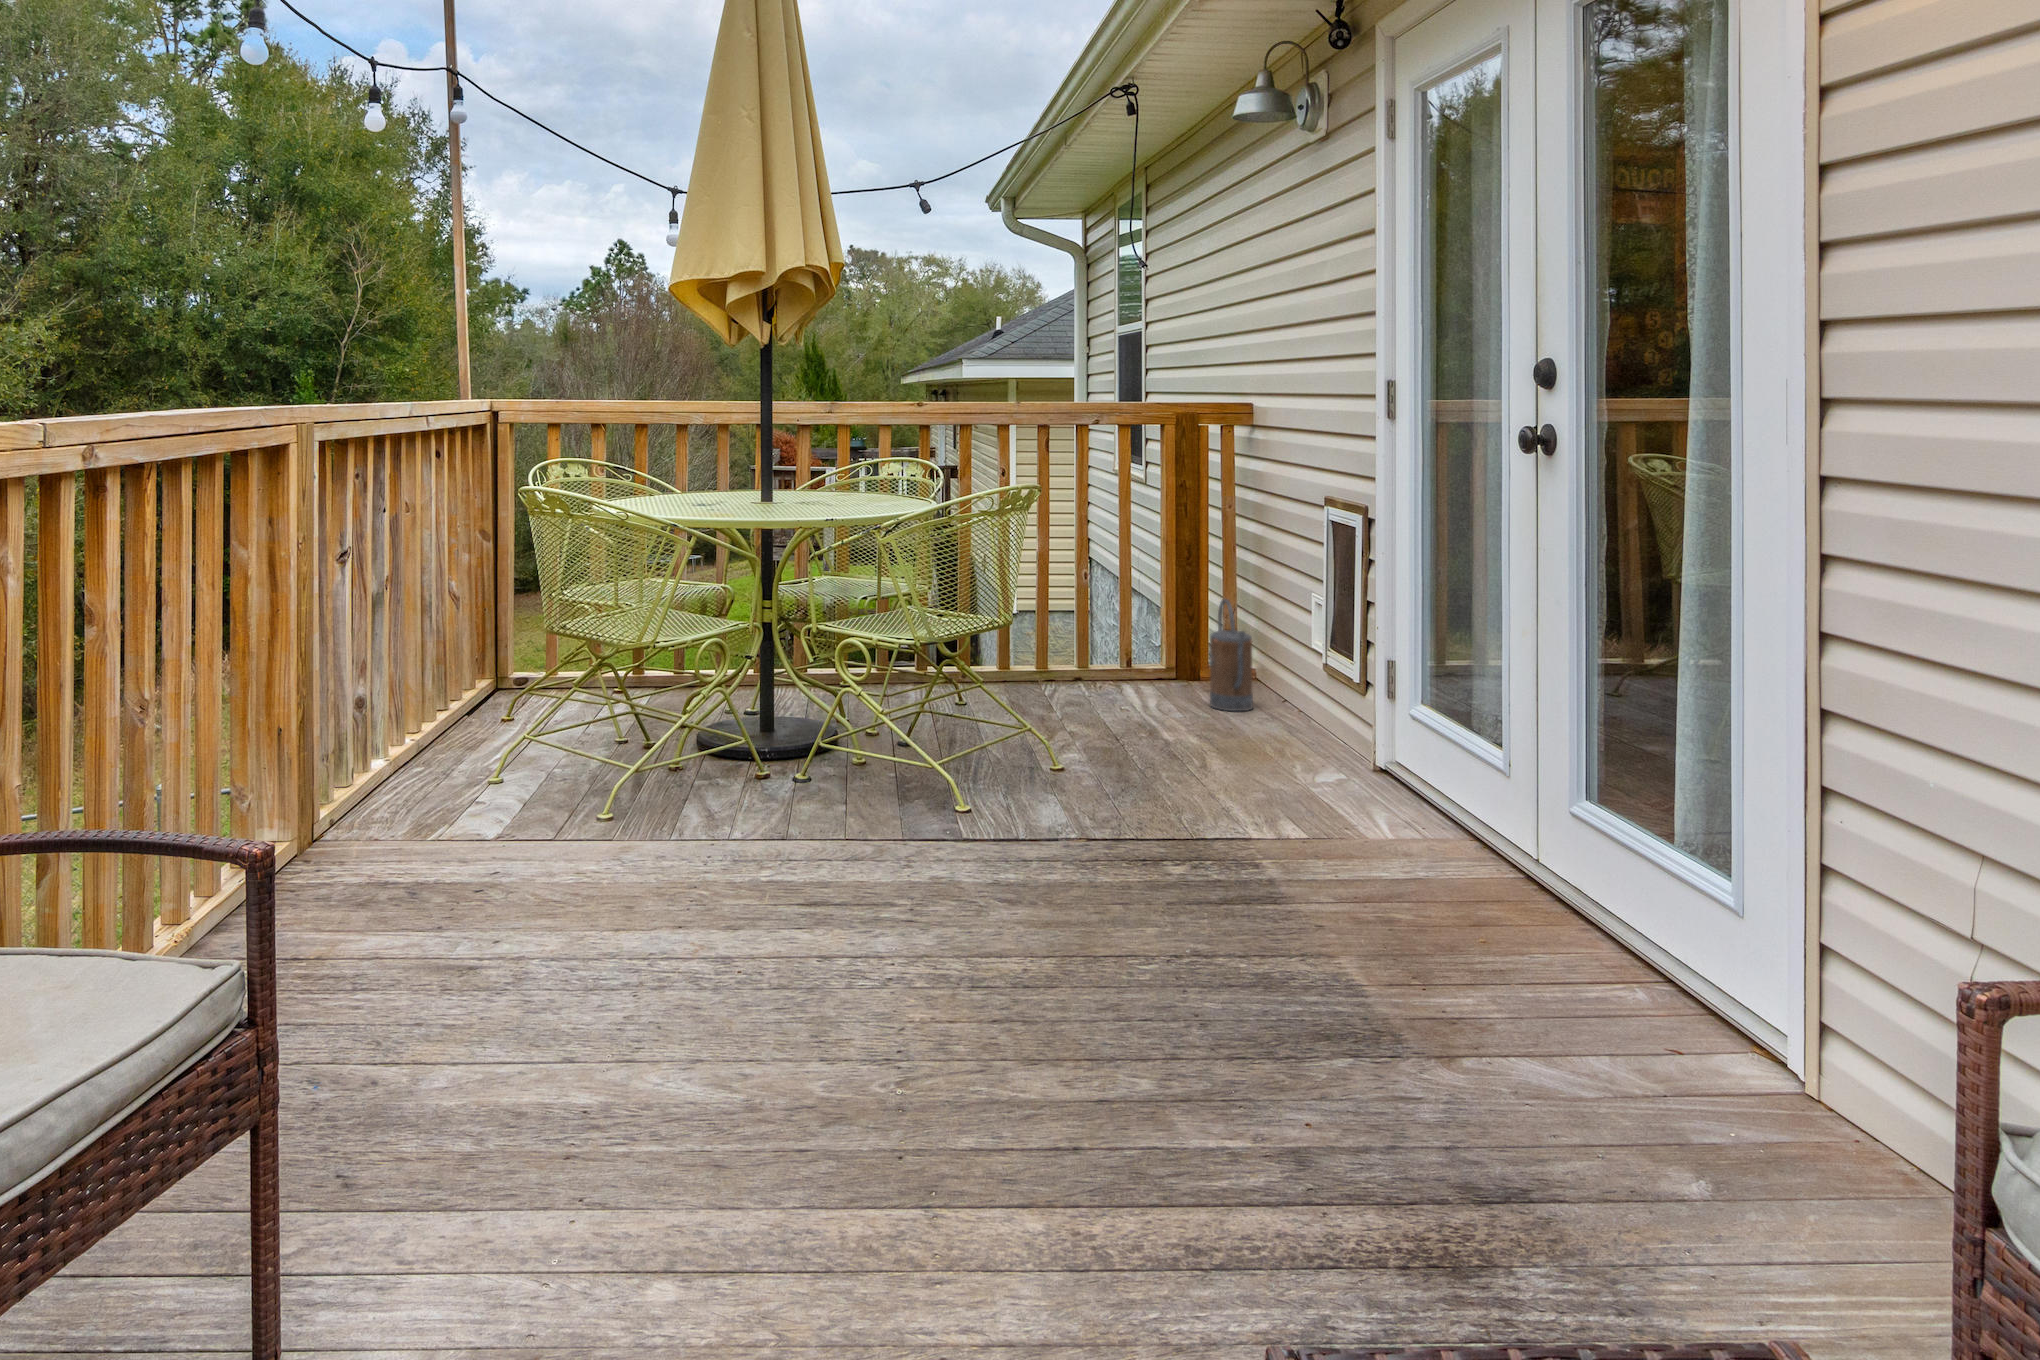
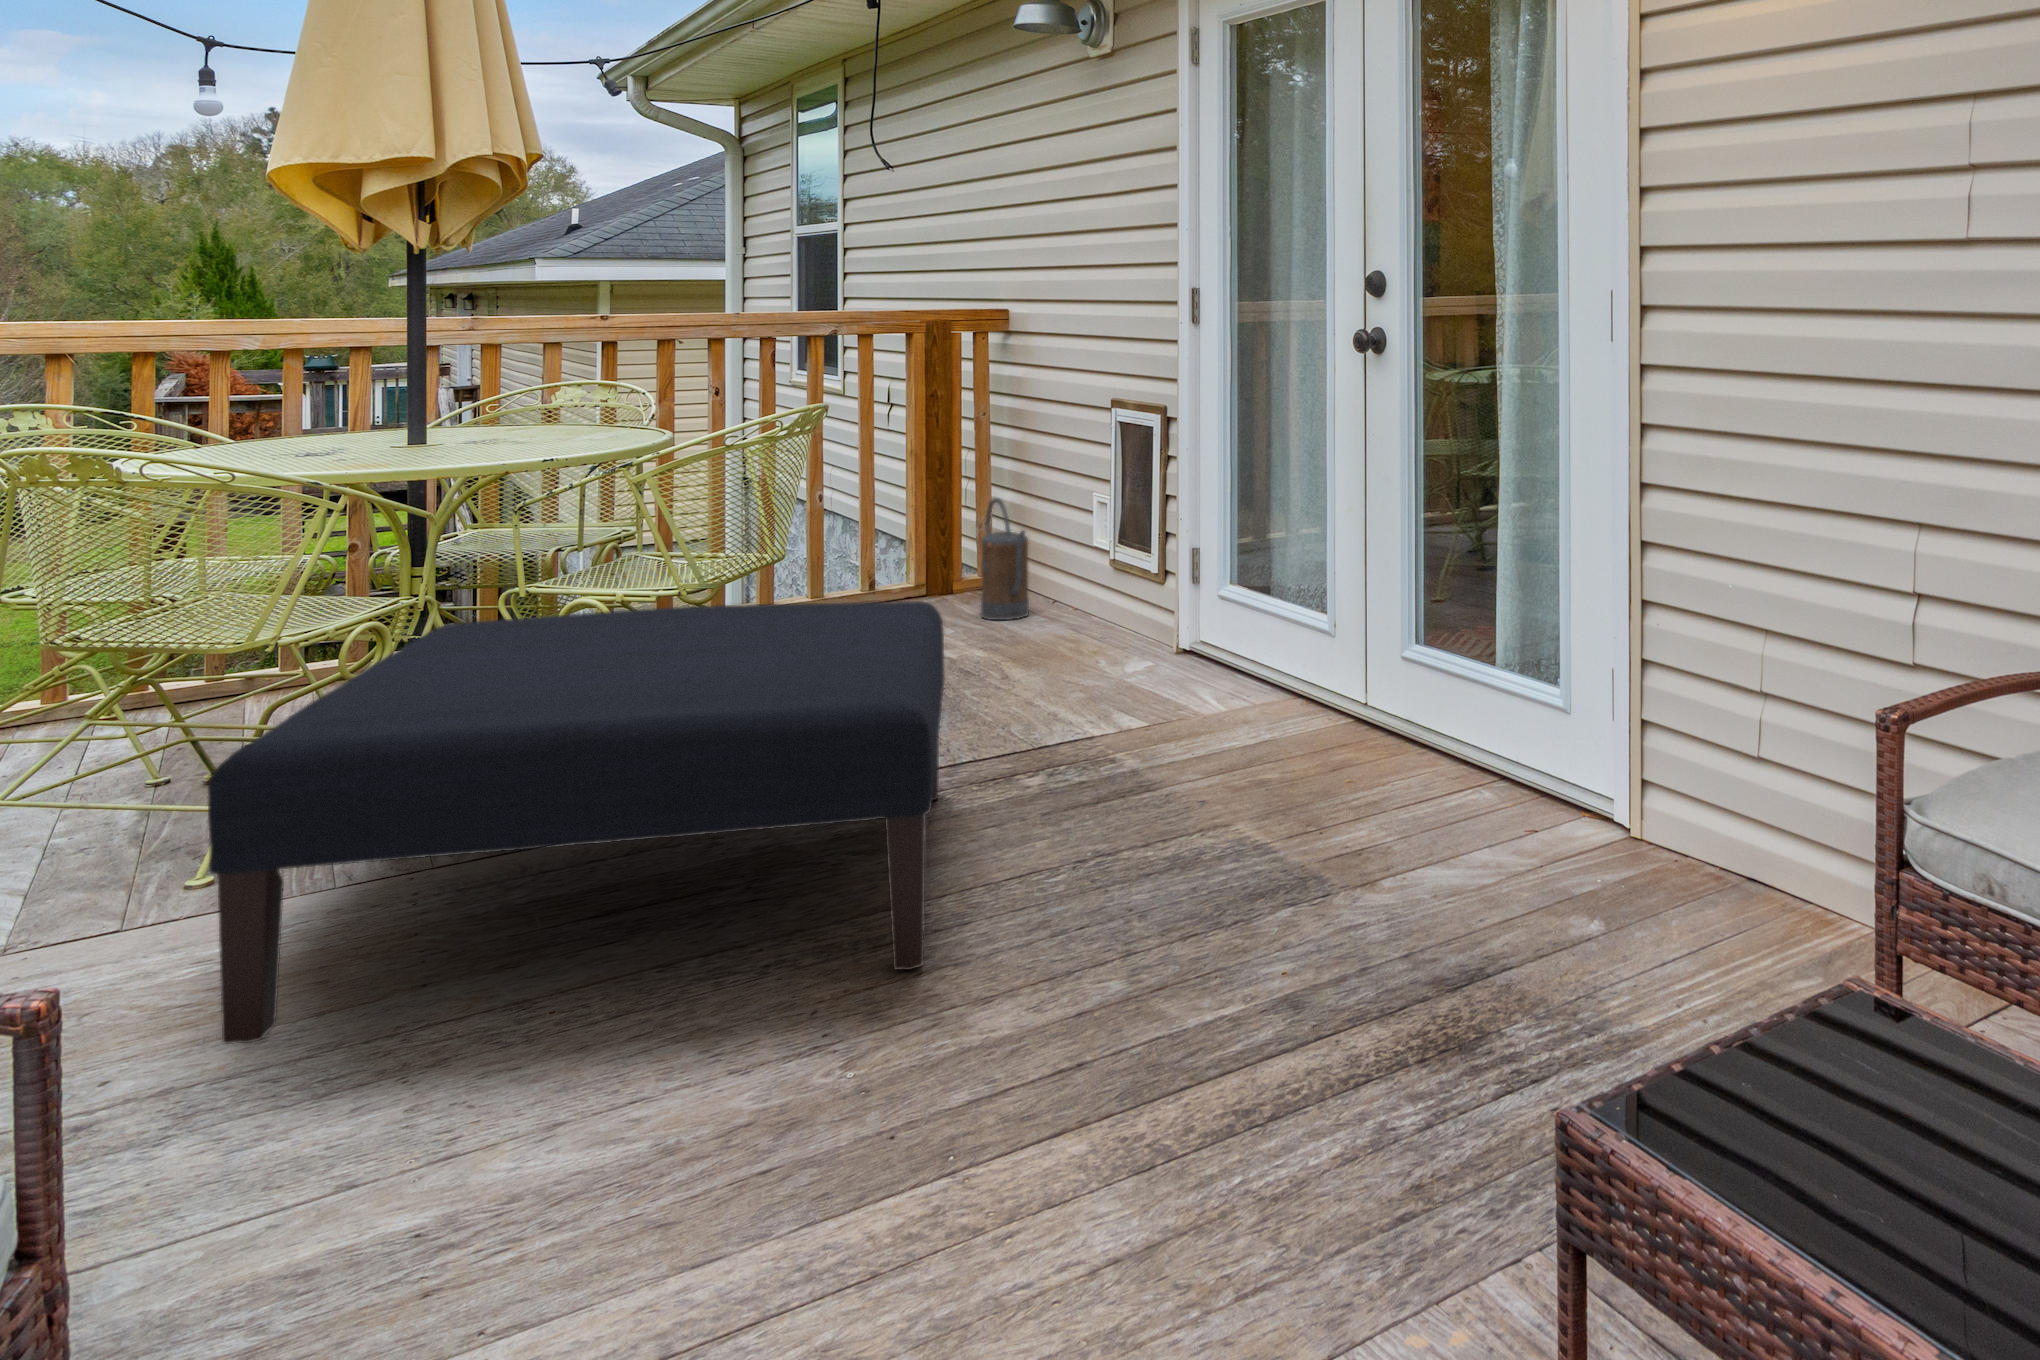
ottoman: none [554,664,1096,1015] -> present [208,601,945,1044]

